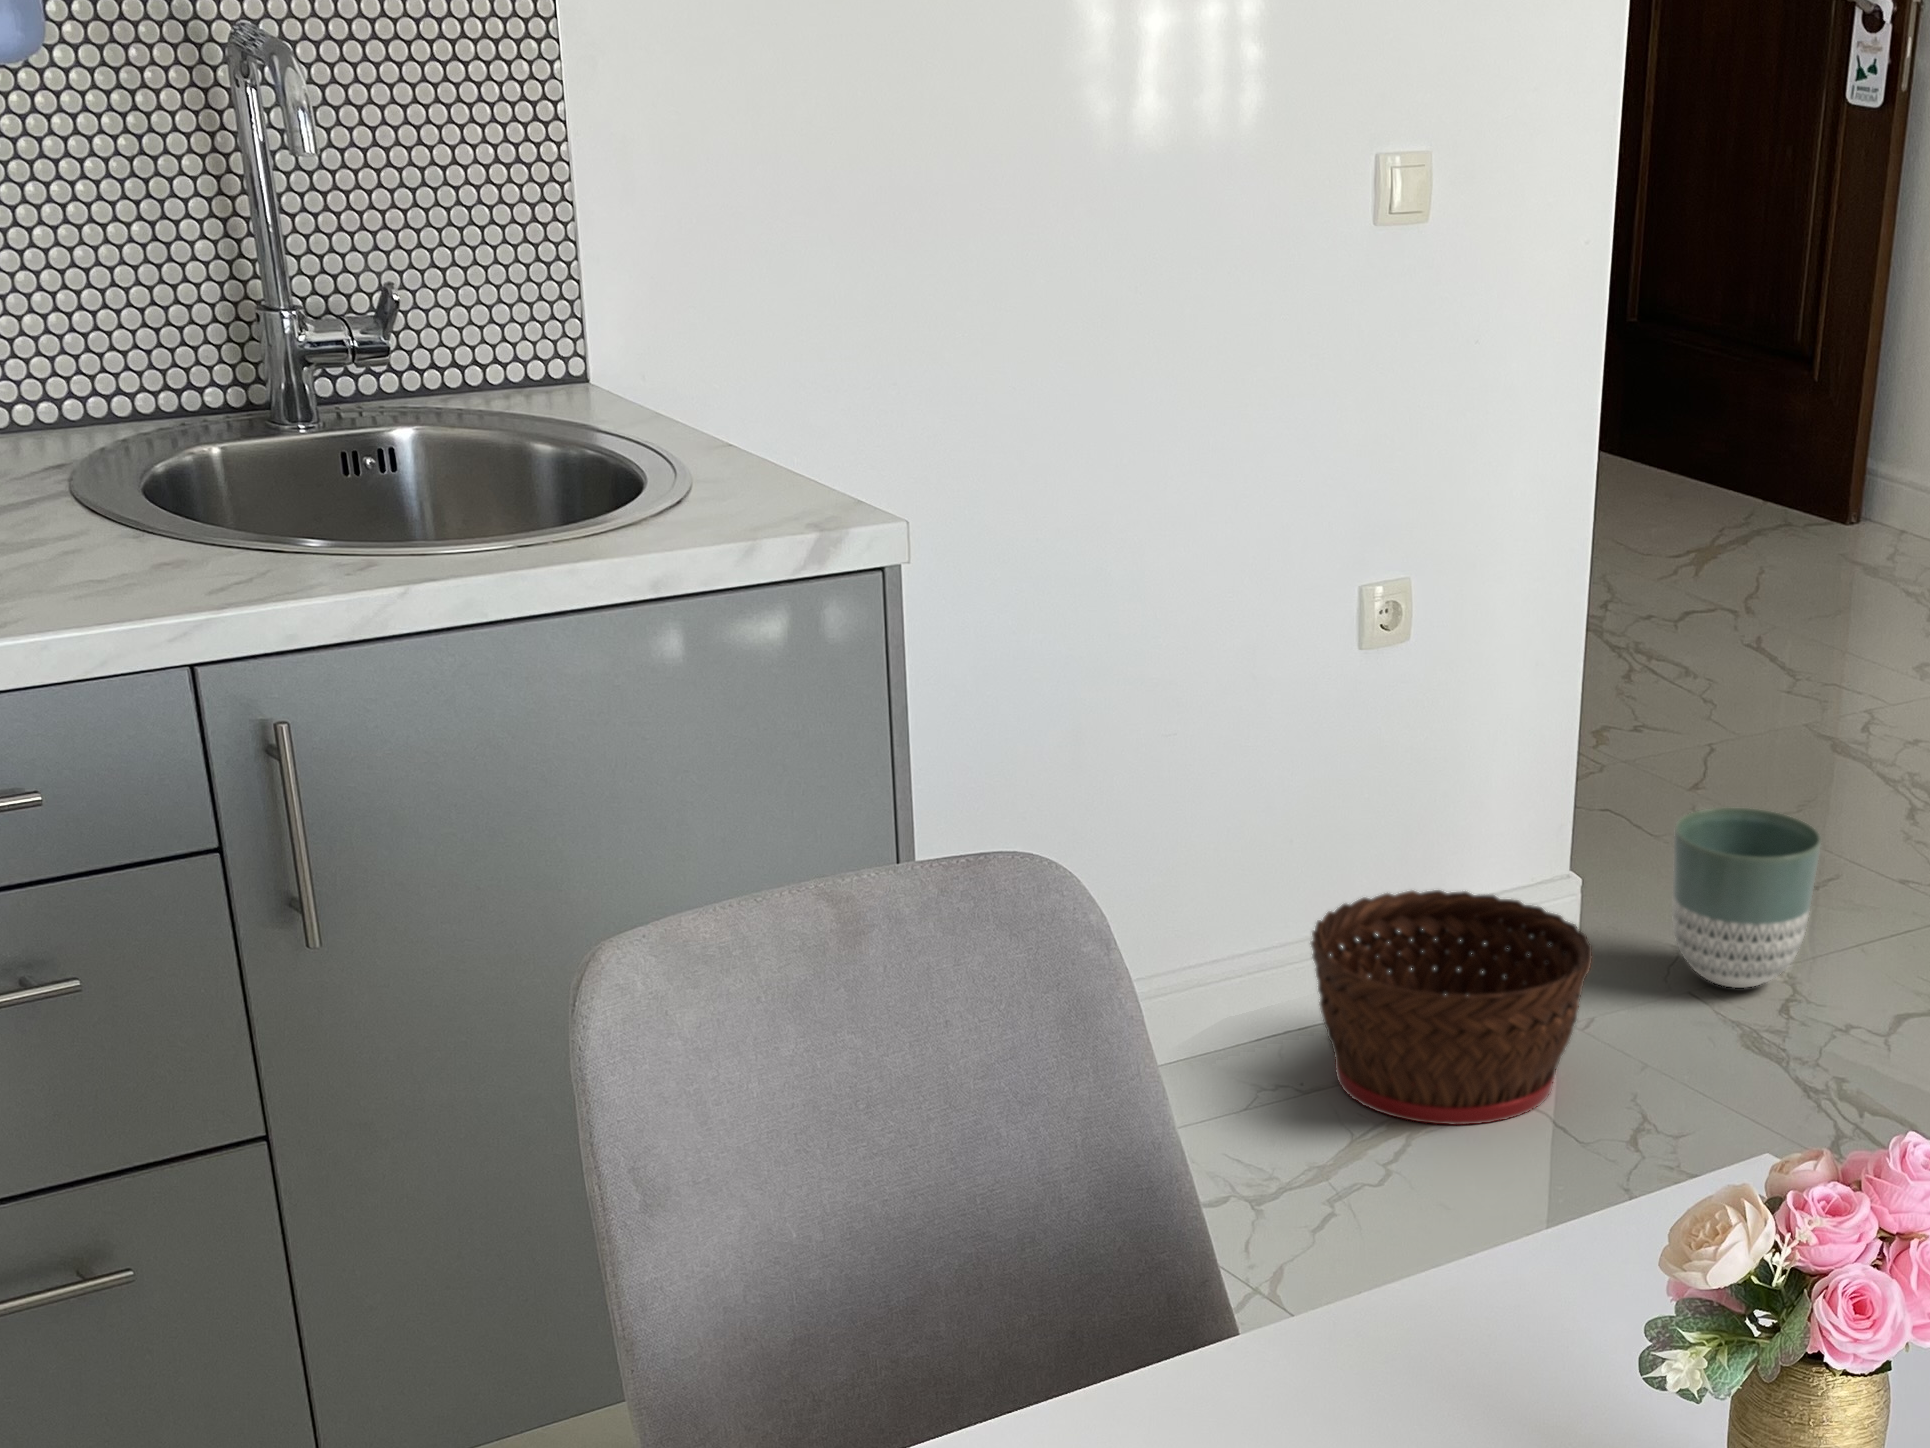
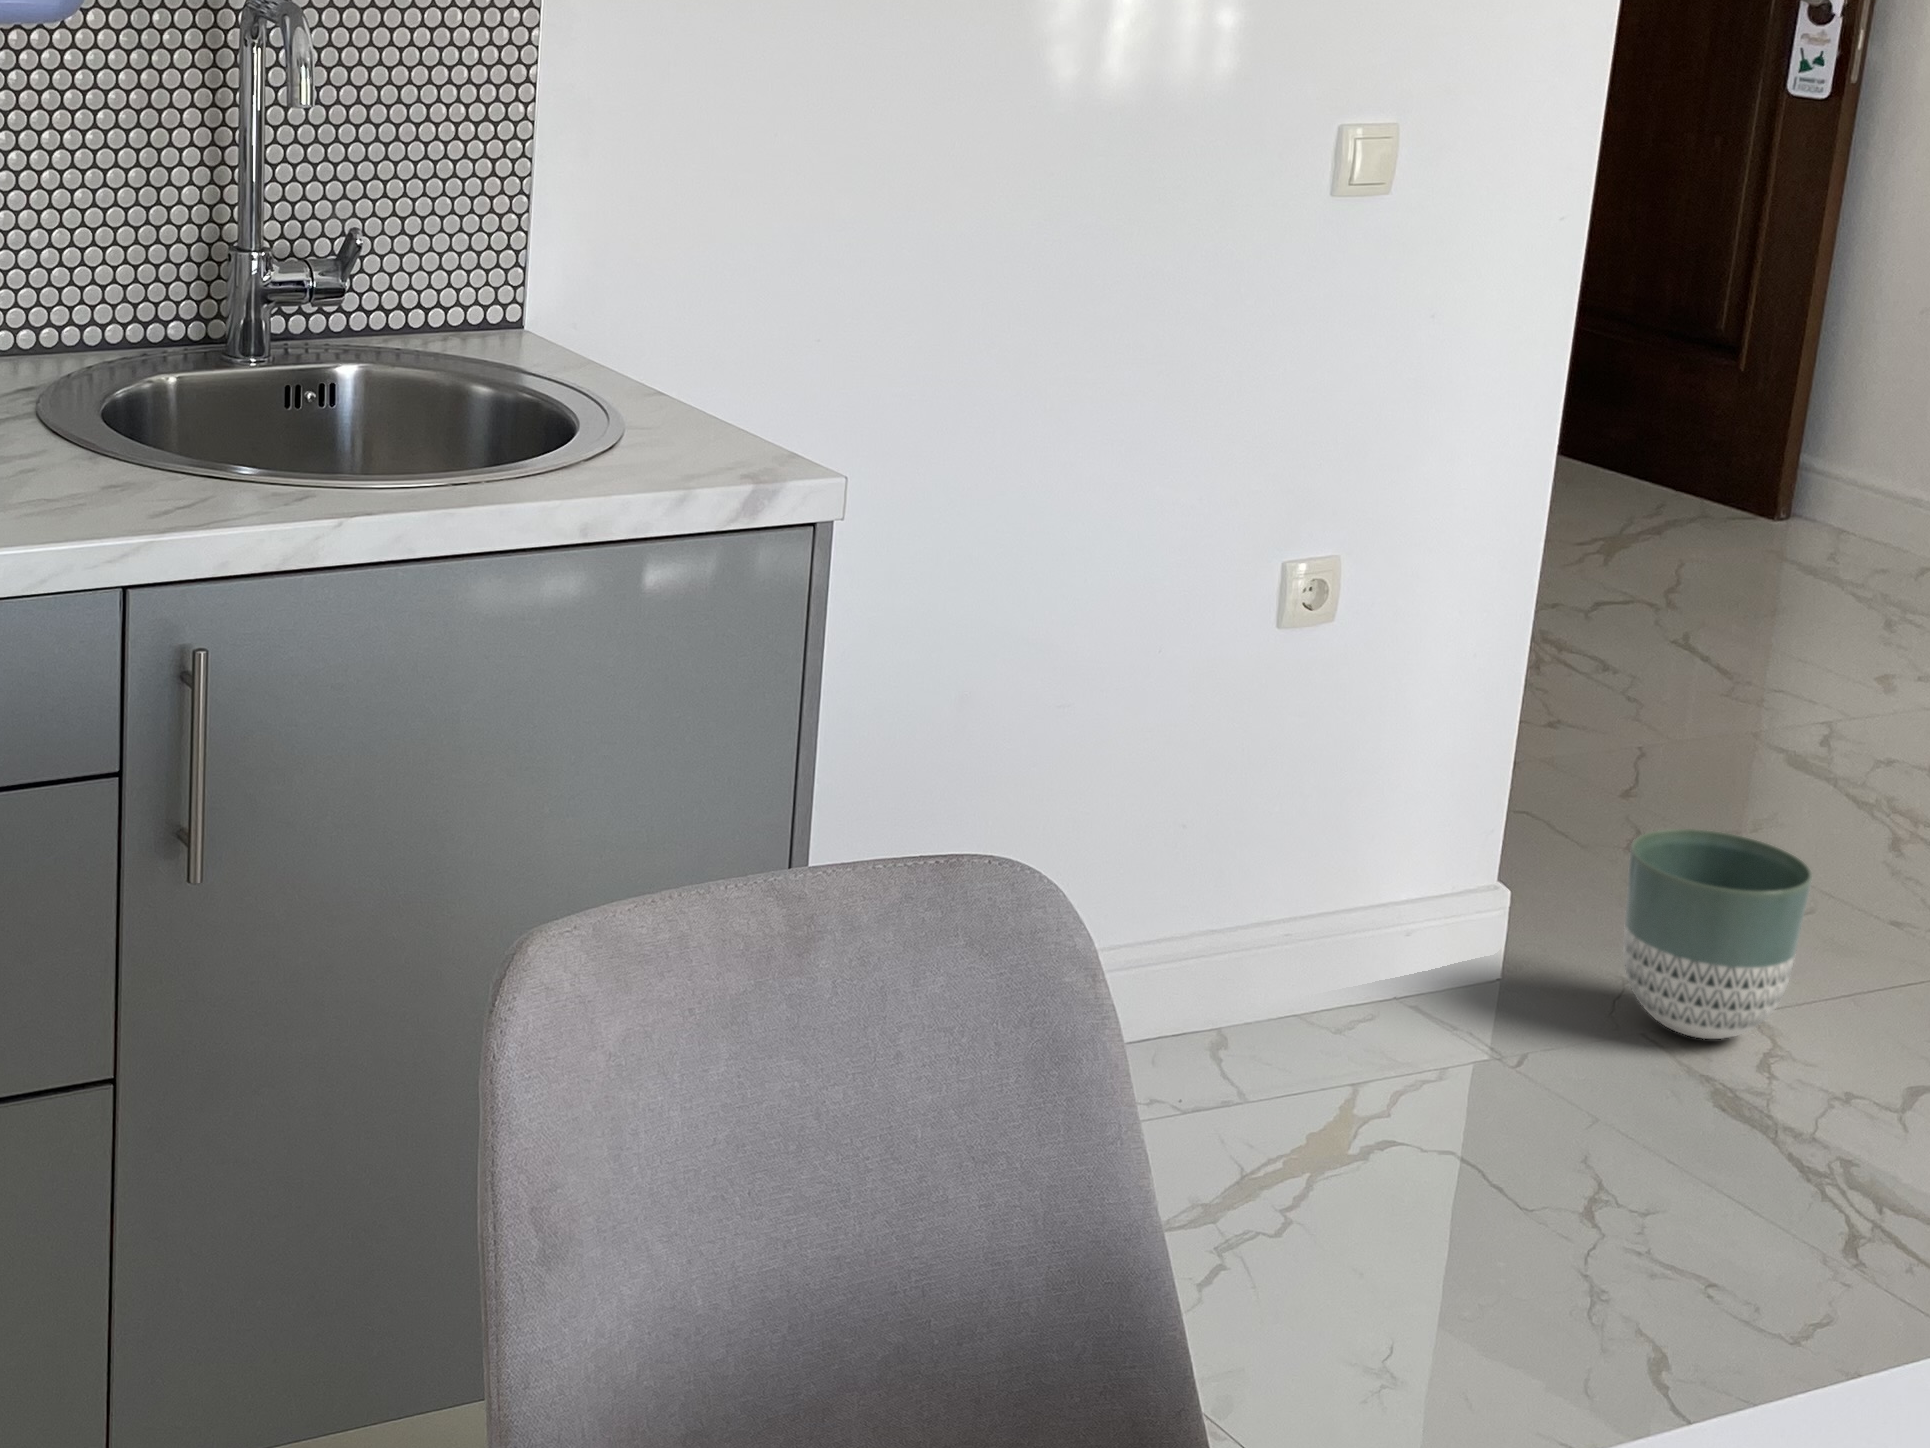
basket: present [1311,890,1592,1125] -> none [1208,897,1541,1174]

